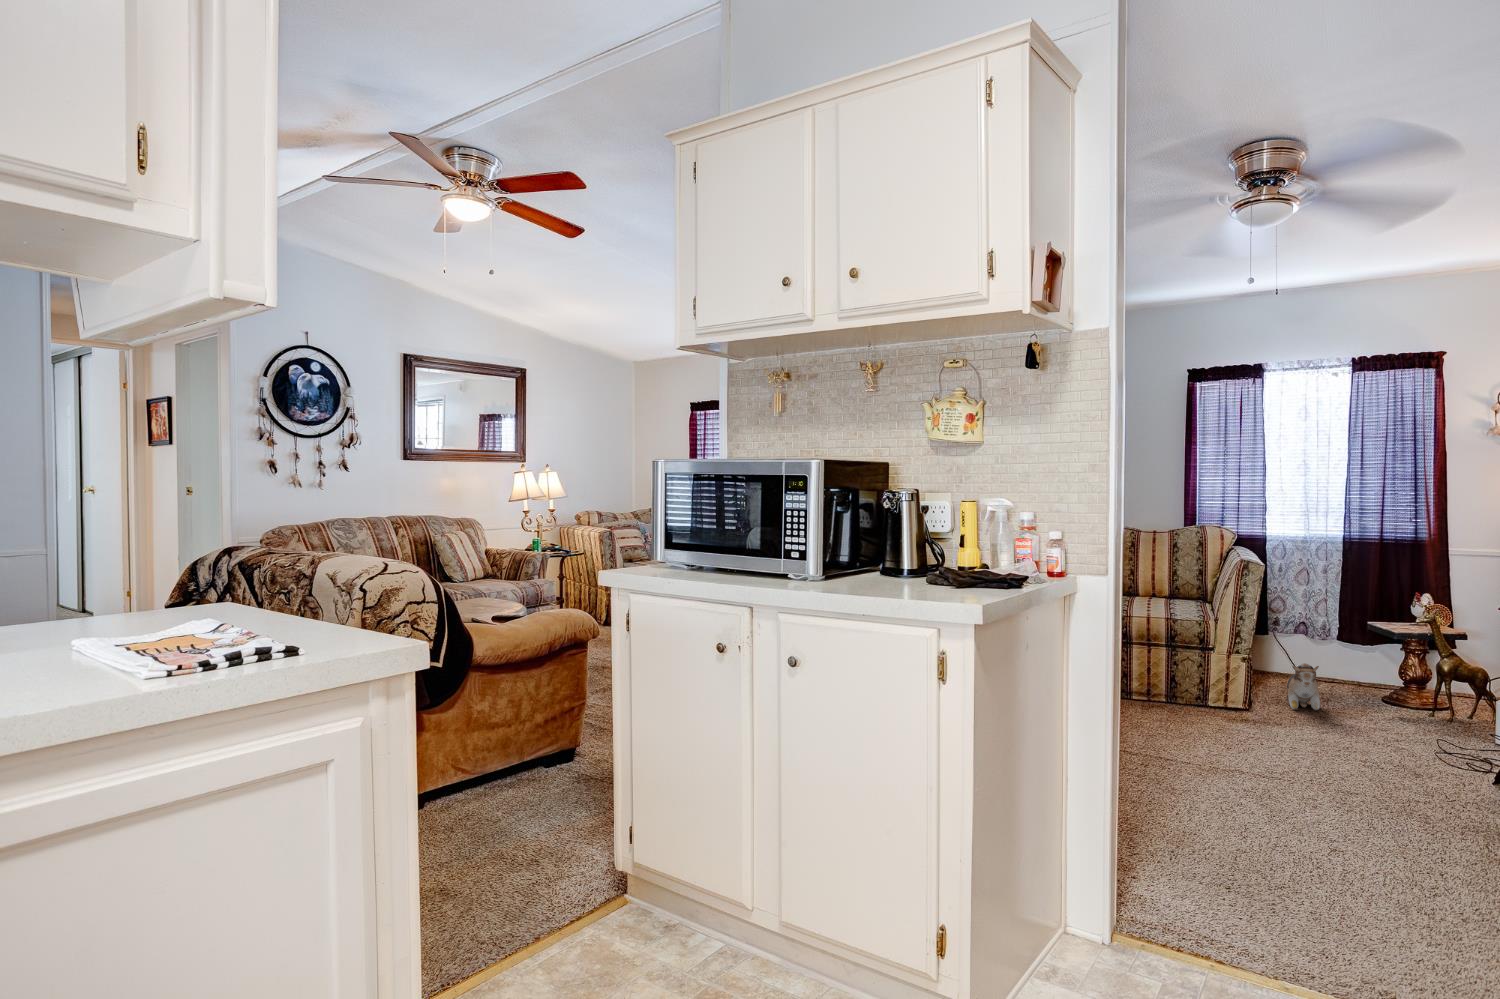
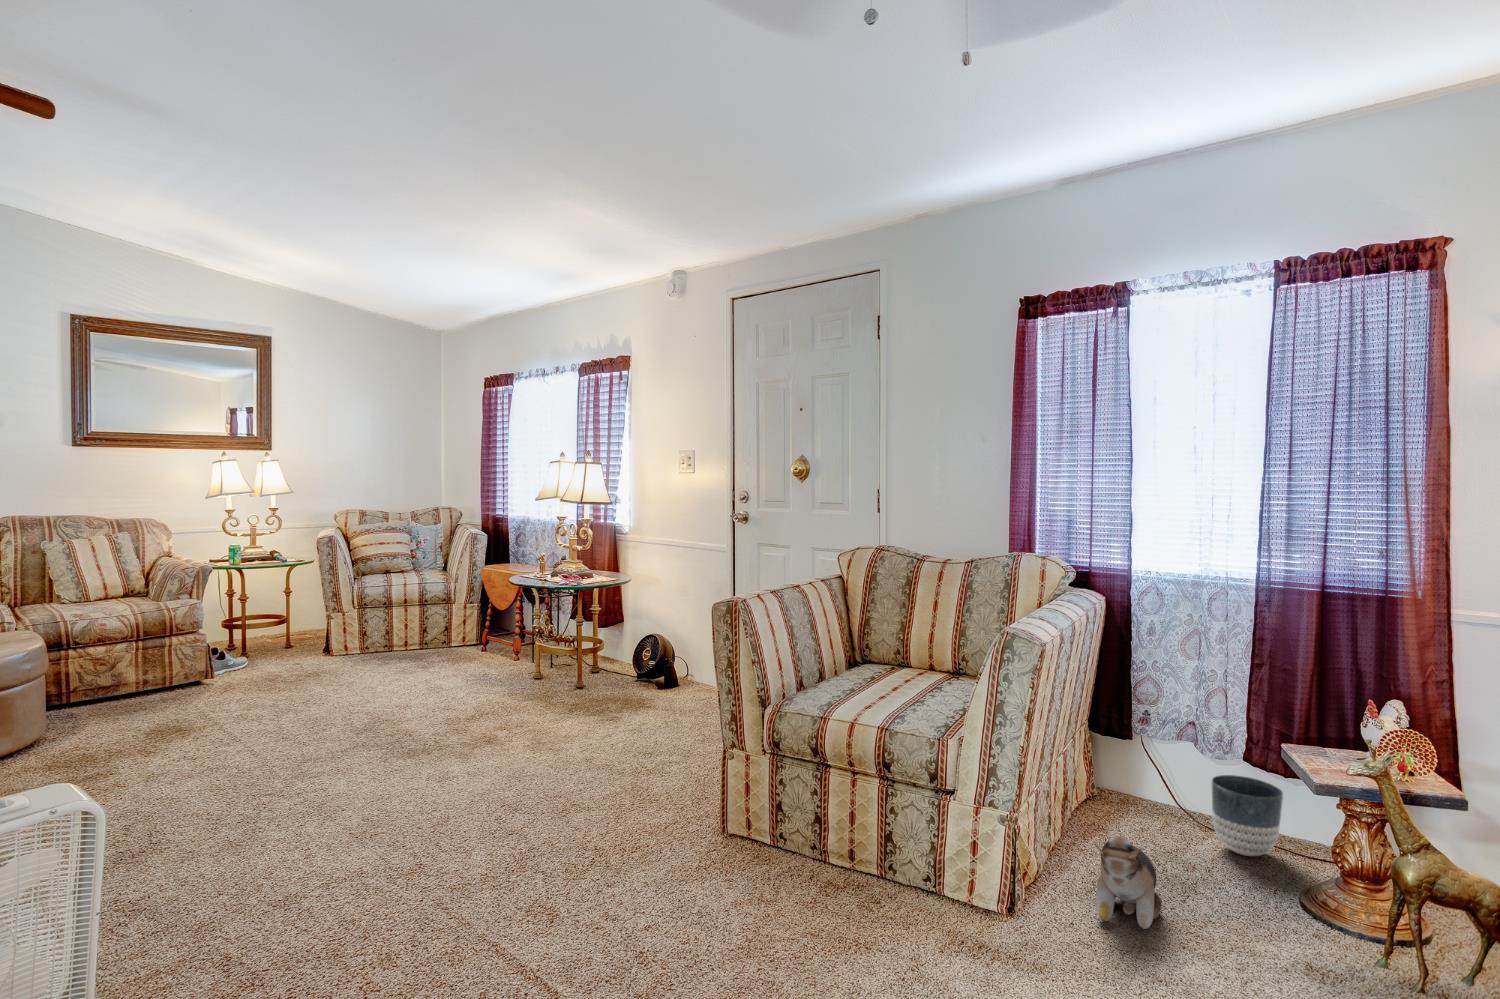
planter: none [1323,648,1364,689] -> present [1212,775,1283,856]

